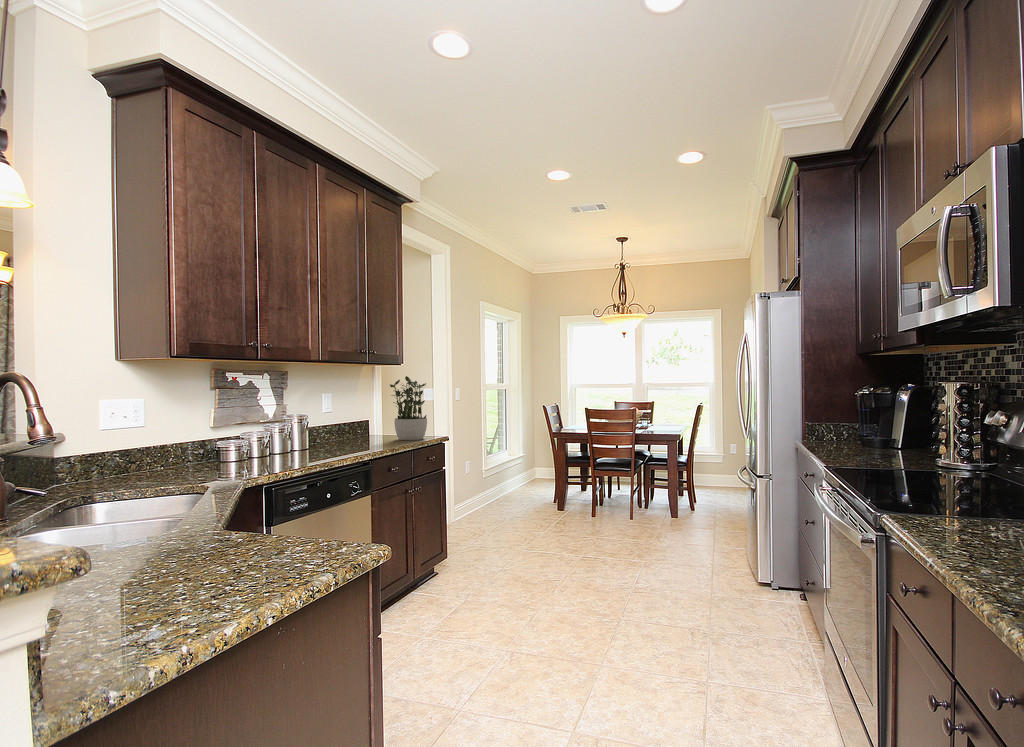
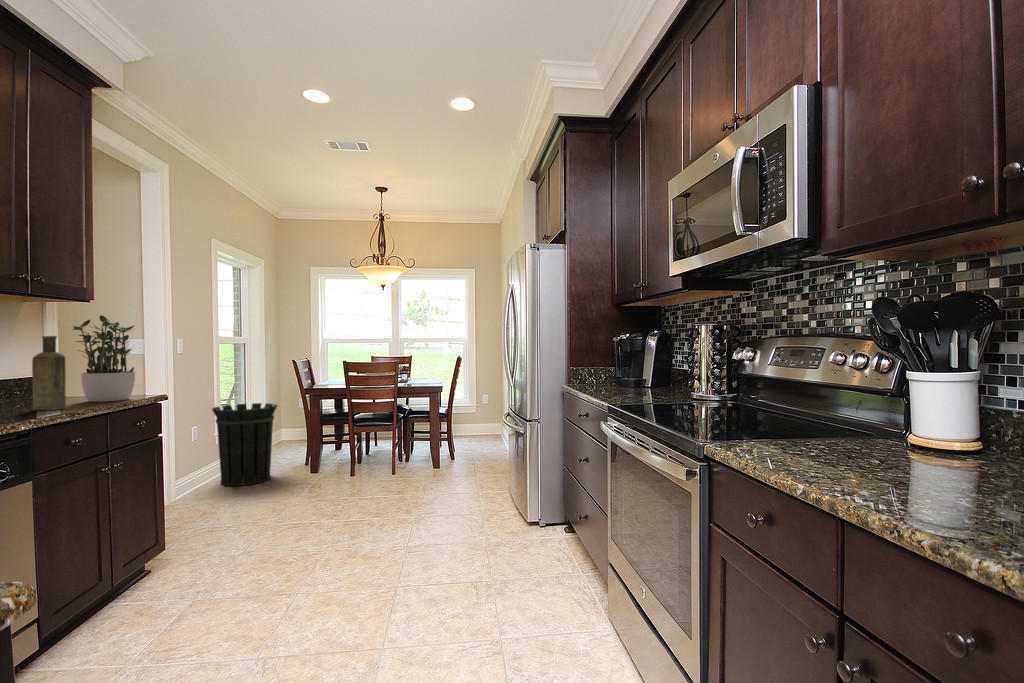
bottle: none [368,393,387,445] -> present [32,336,66,410]
waste bin: none [478,444,530,515] -> present [212,403,277,486]

